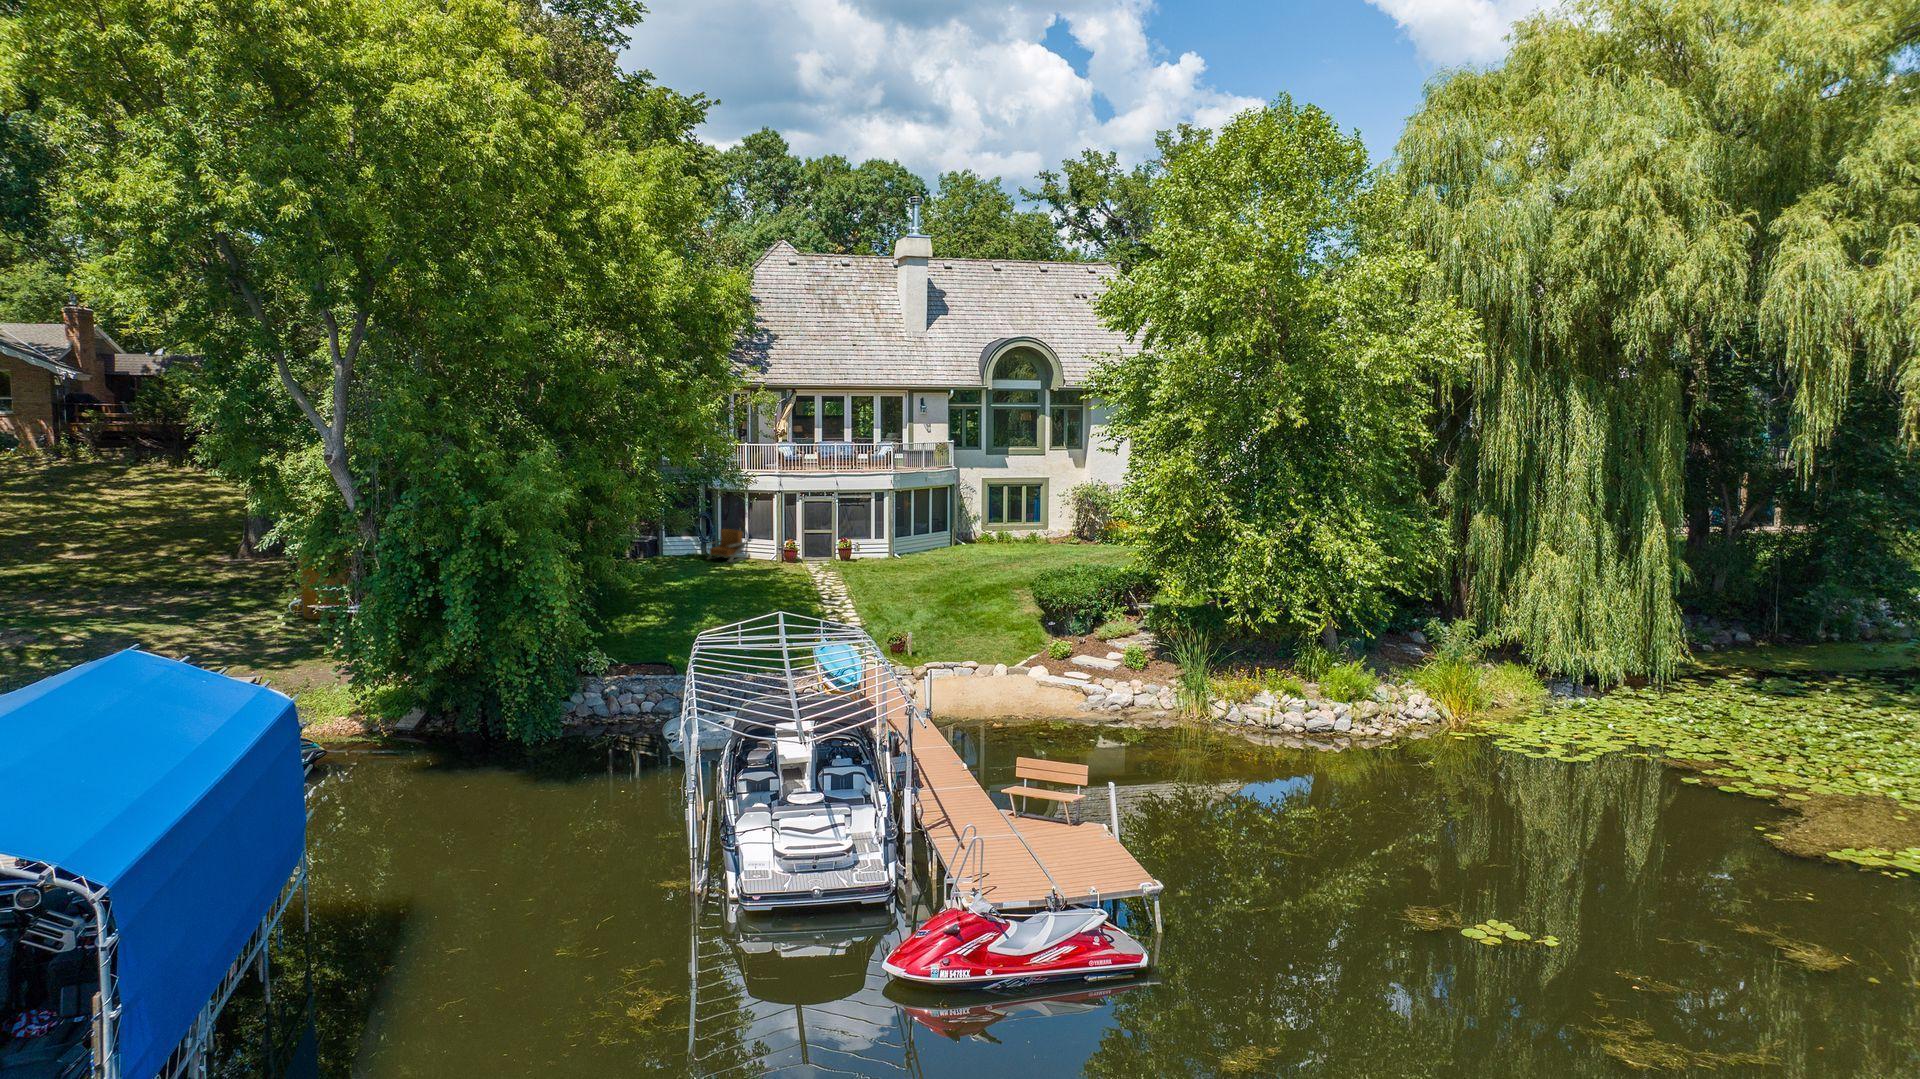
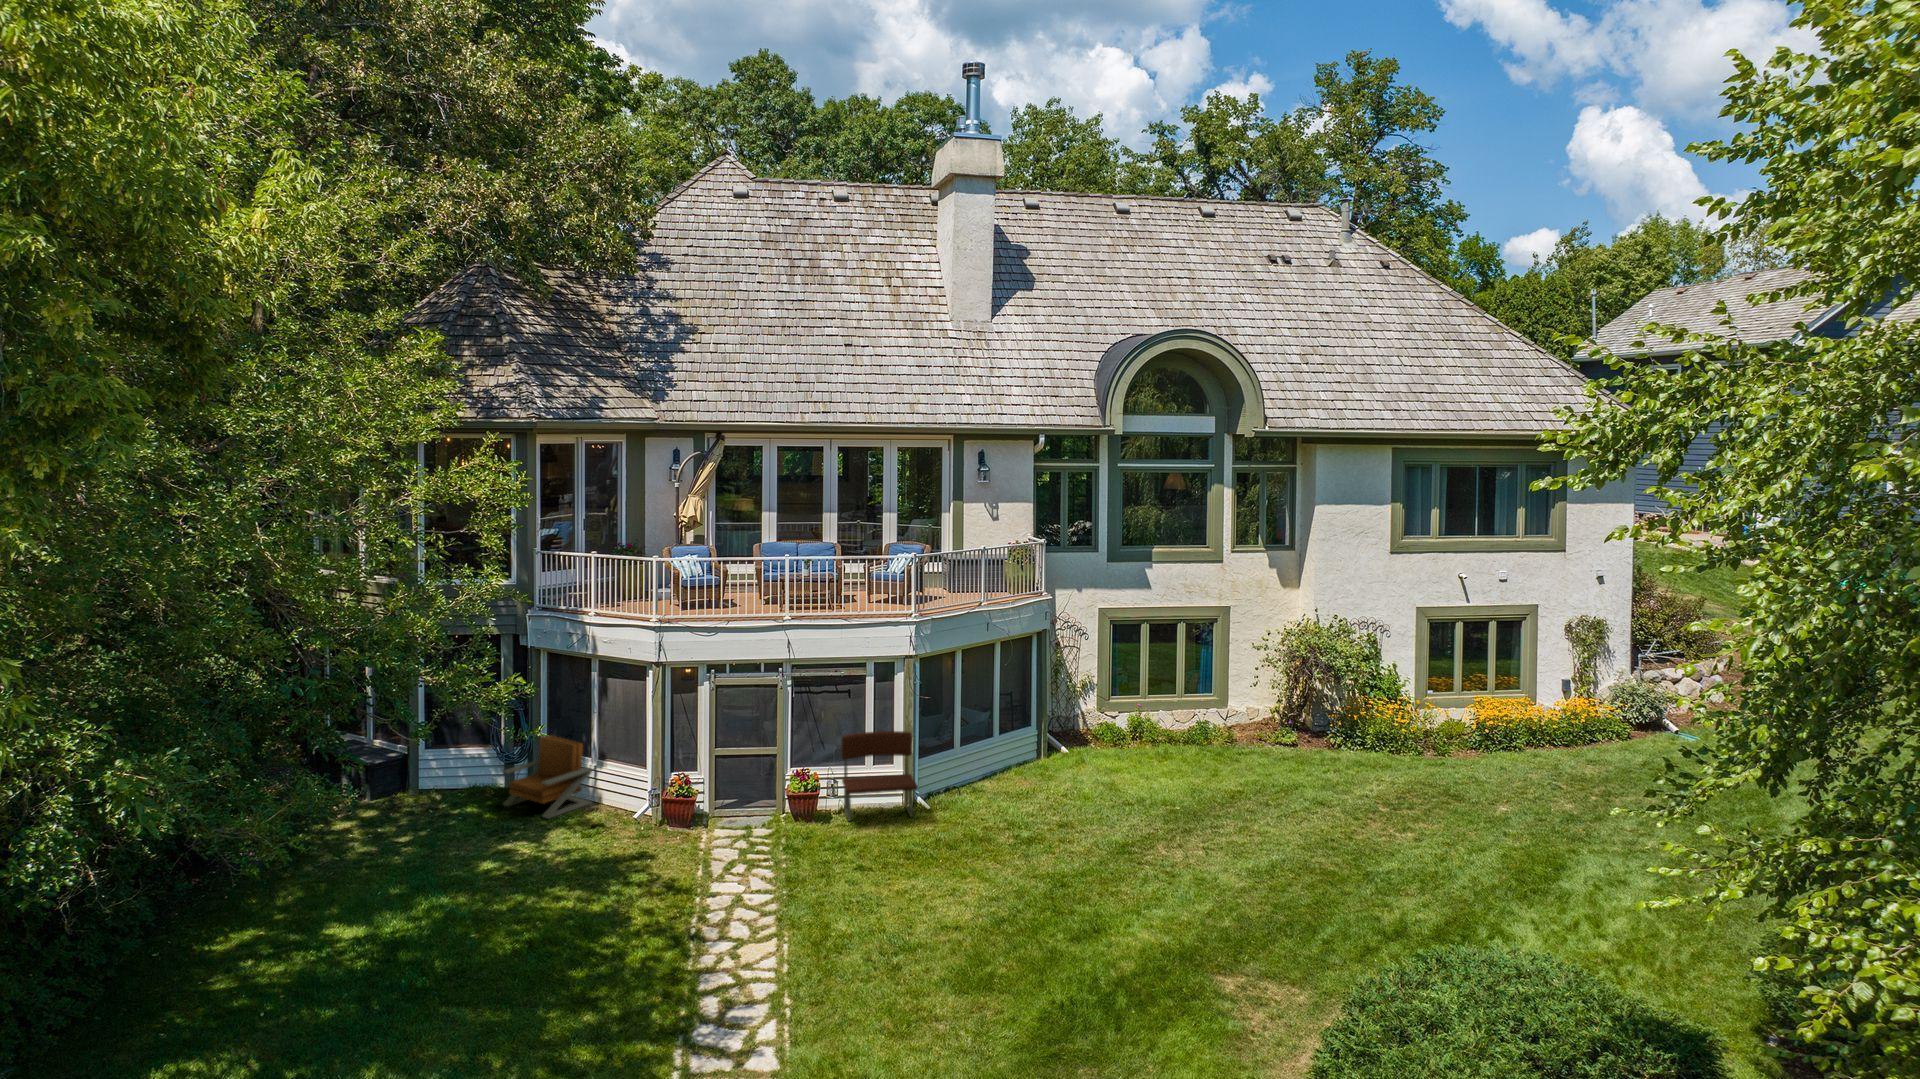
bench: none [861,524,896,563] -> present [841,731,918,821]

